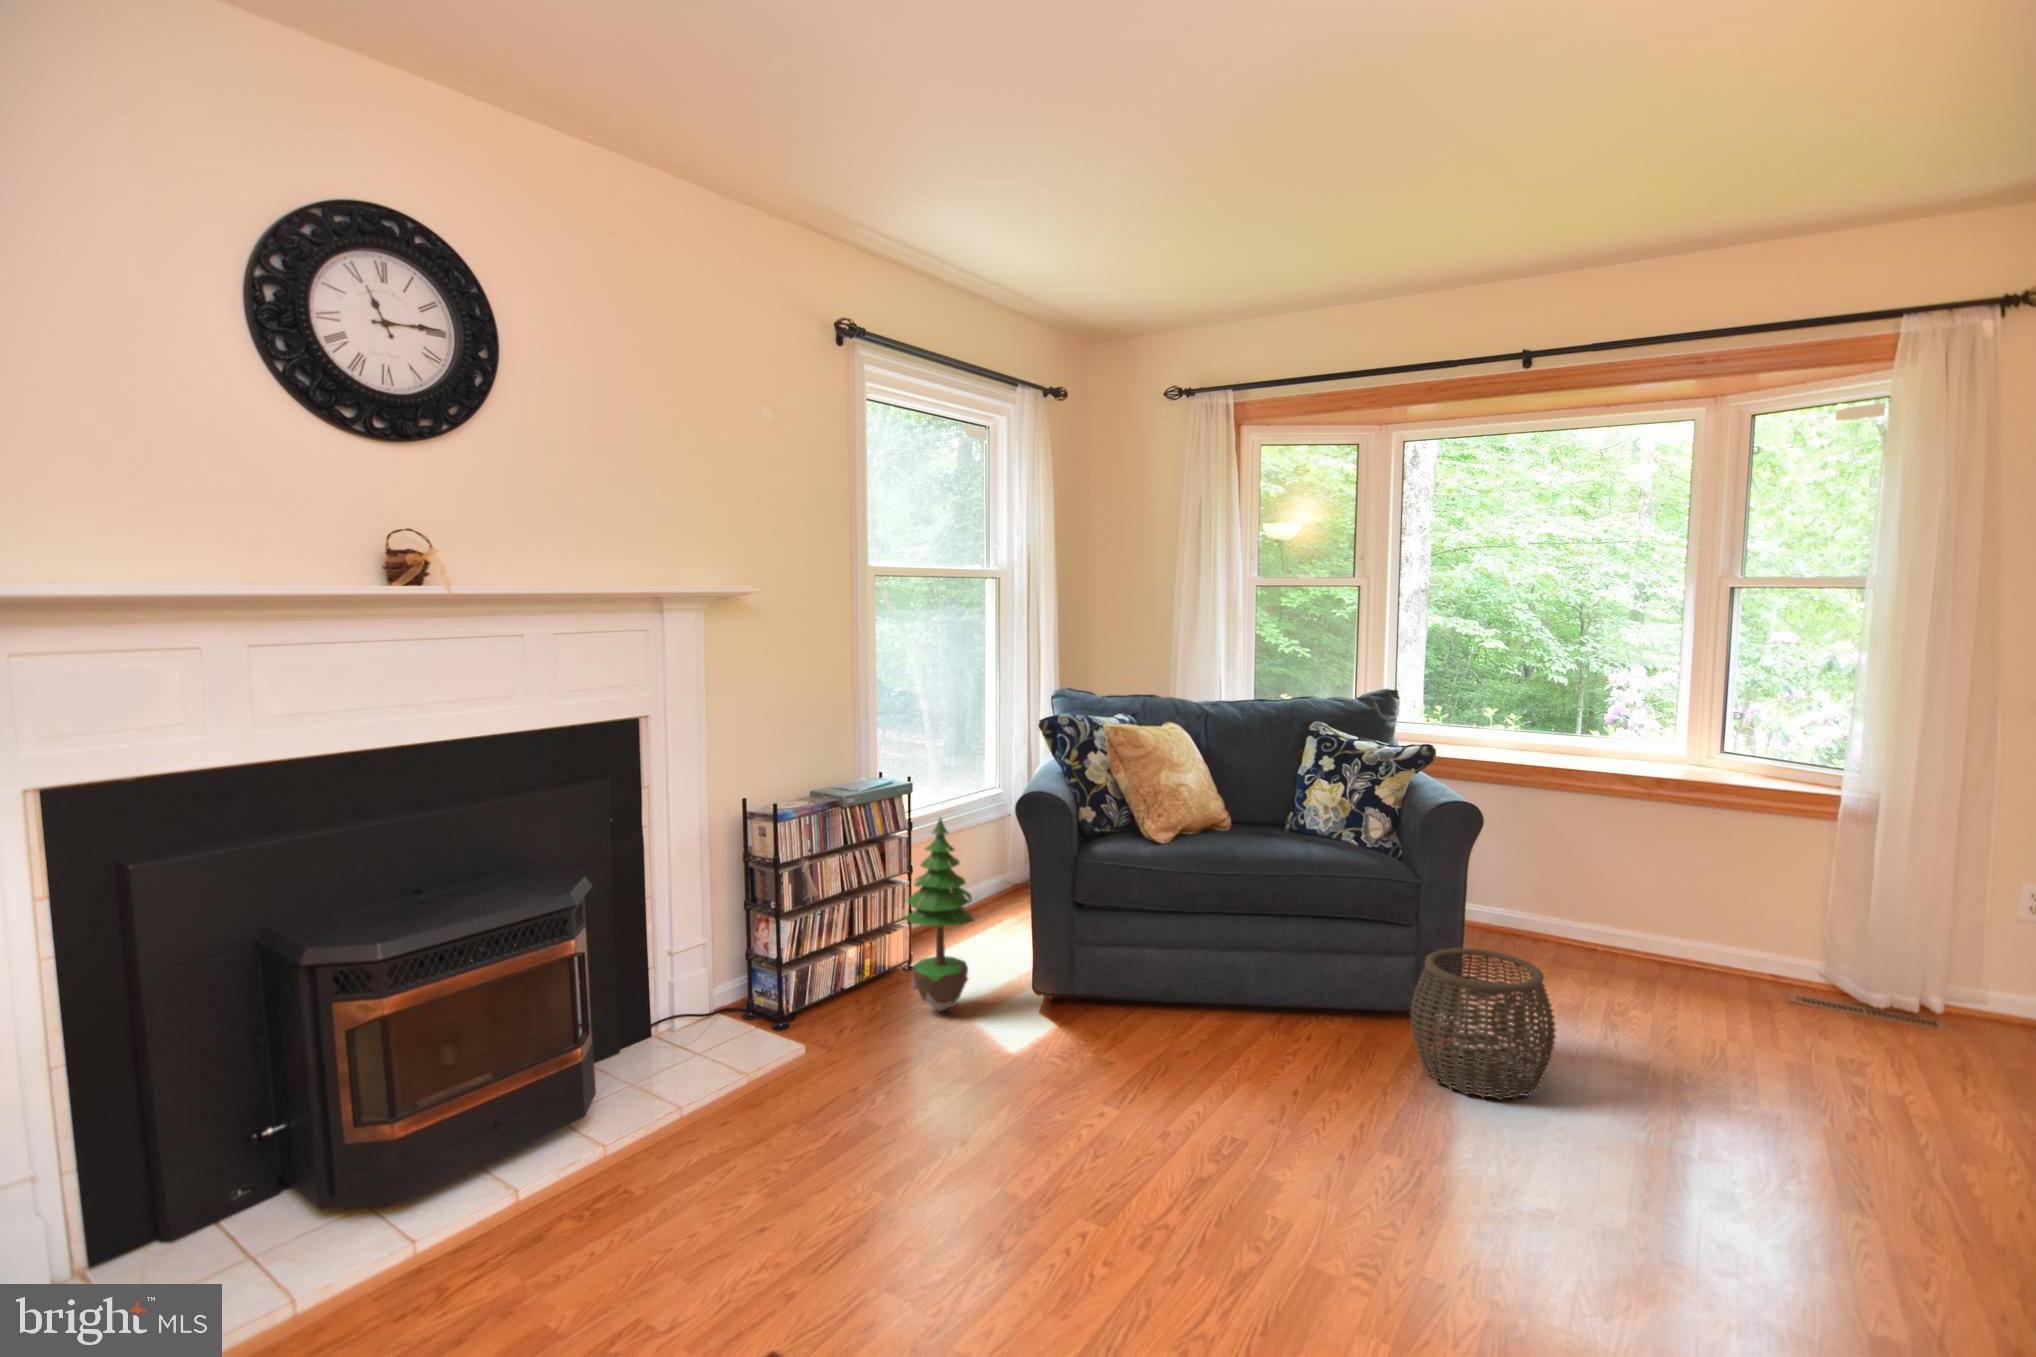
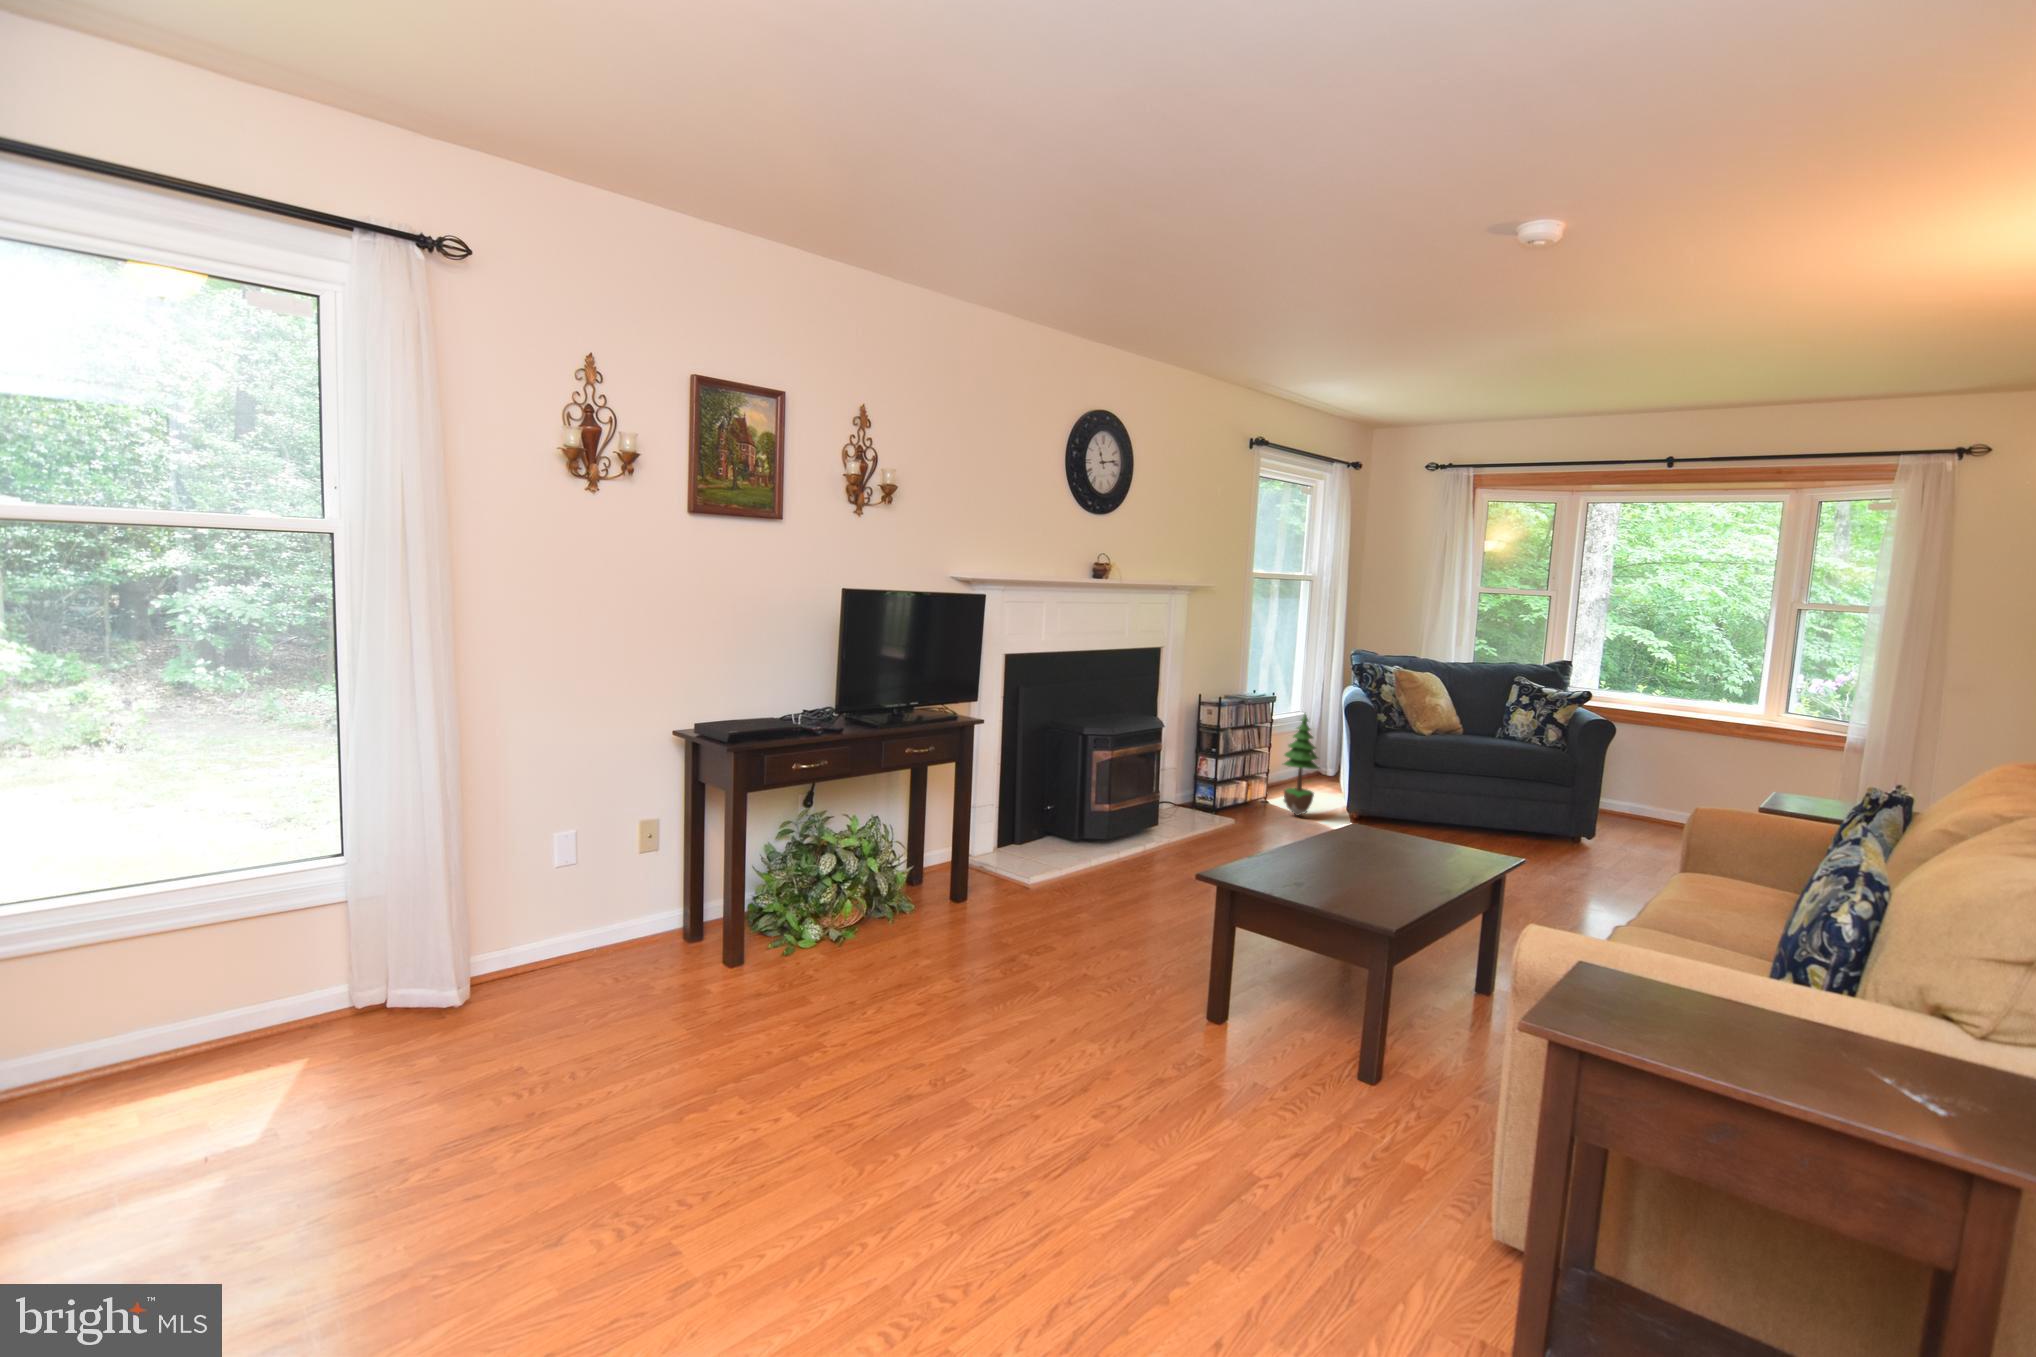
woven basket: present [1410,948,1556,1100] -> none [1564,797,1645,868]

